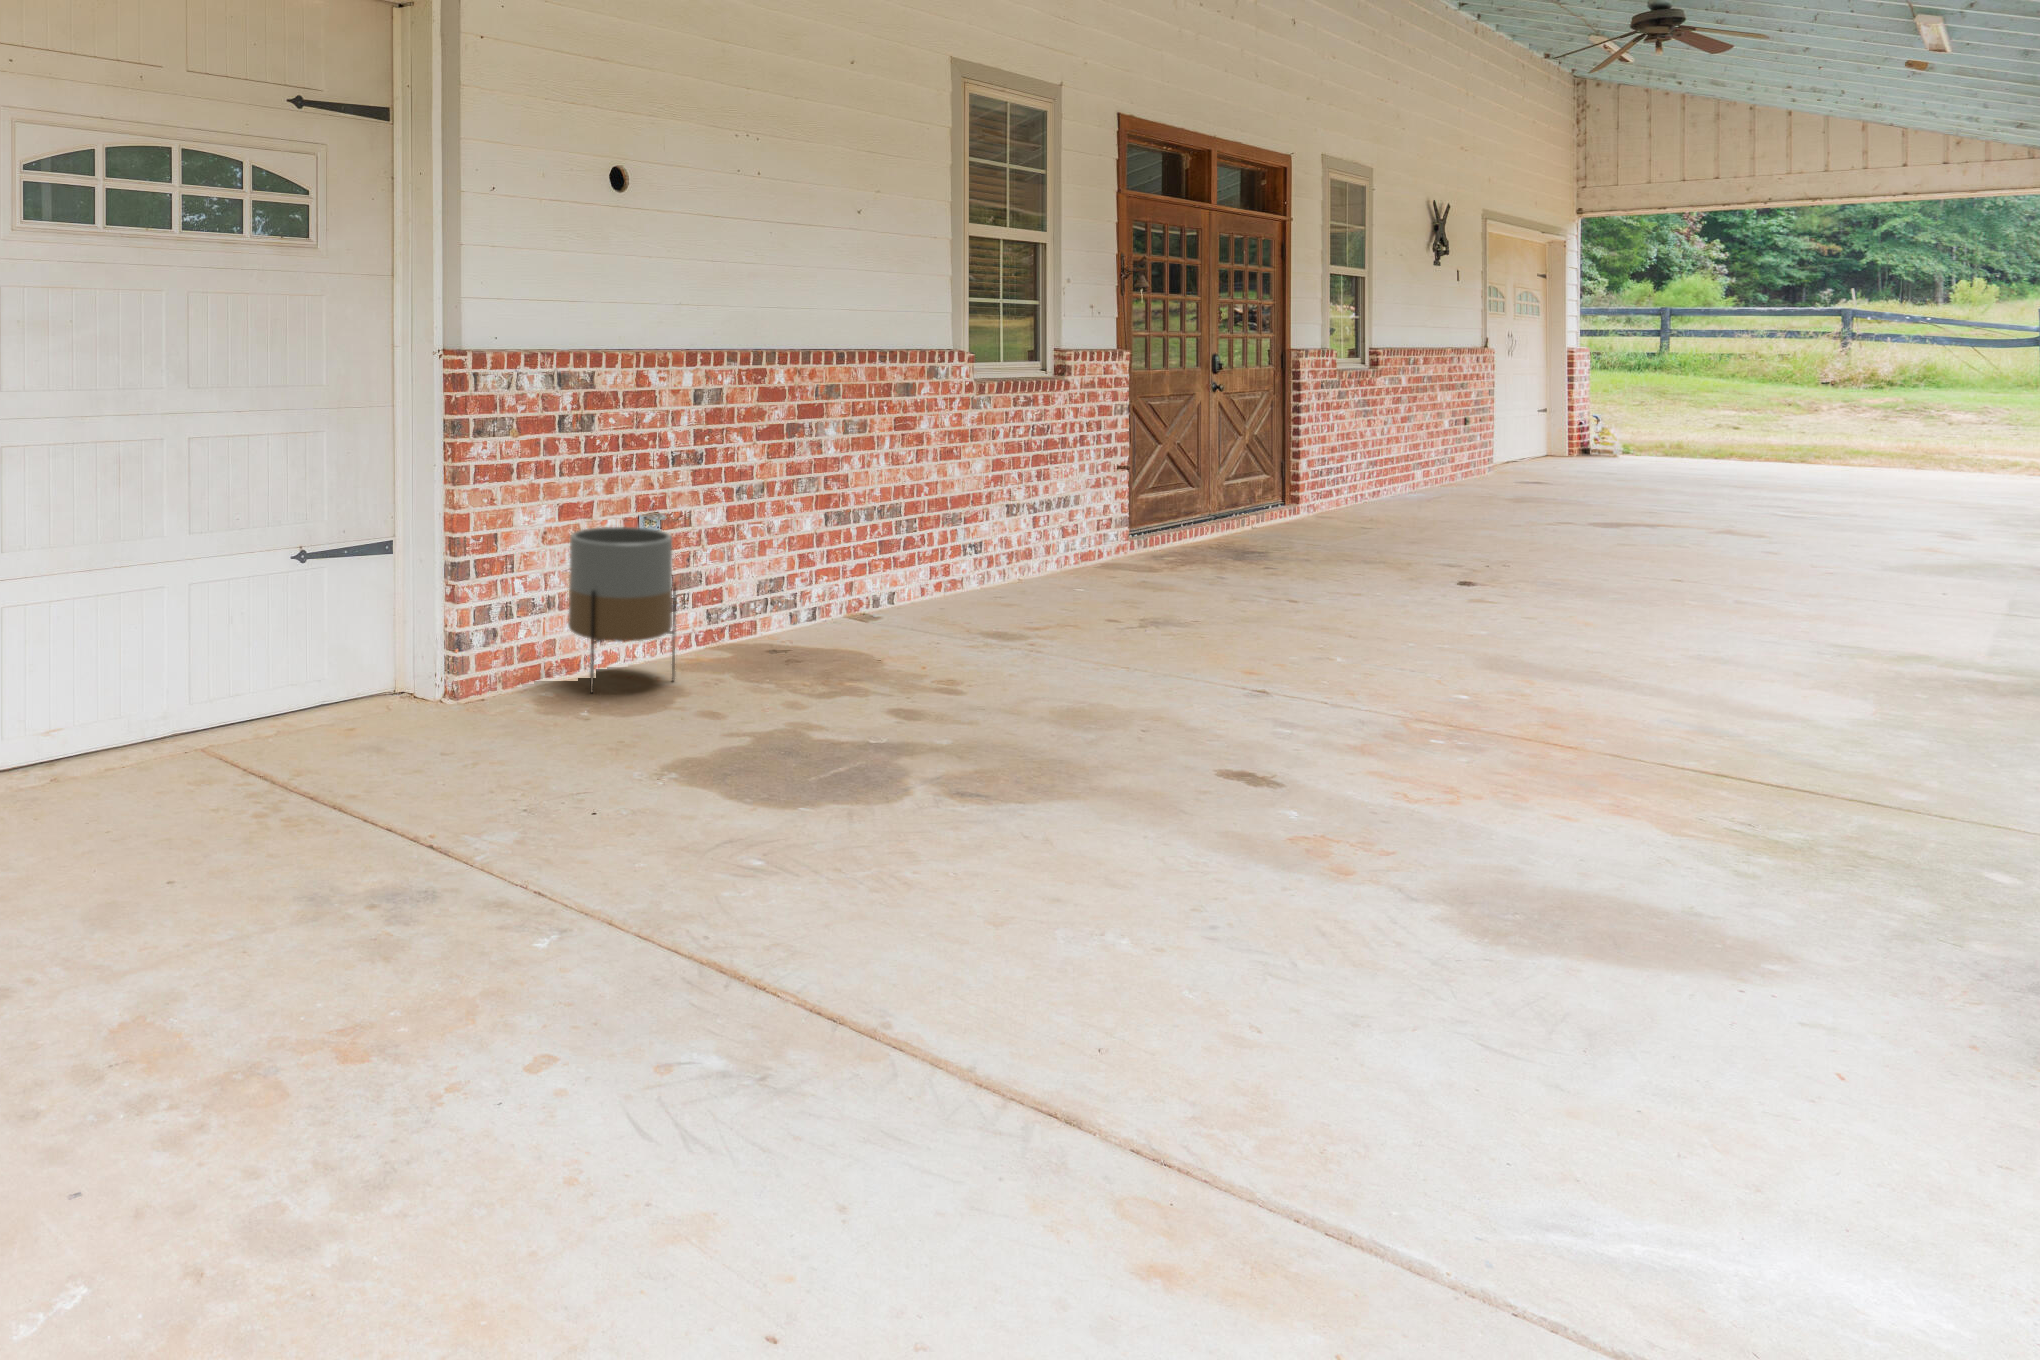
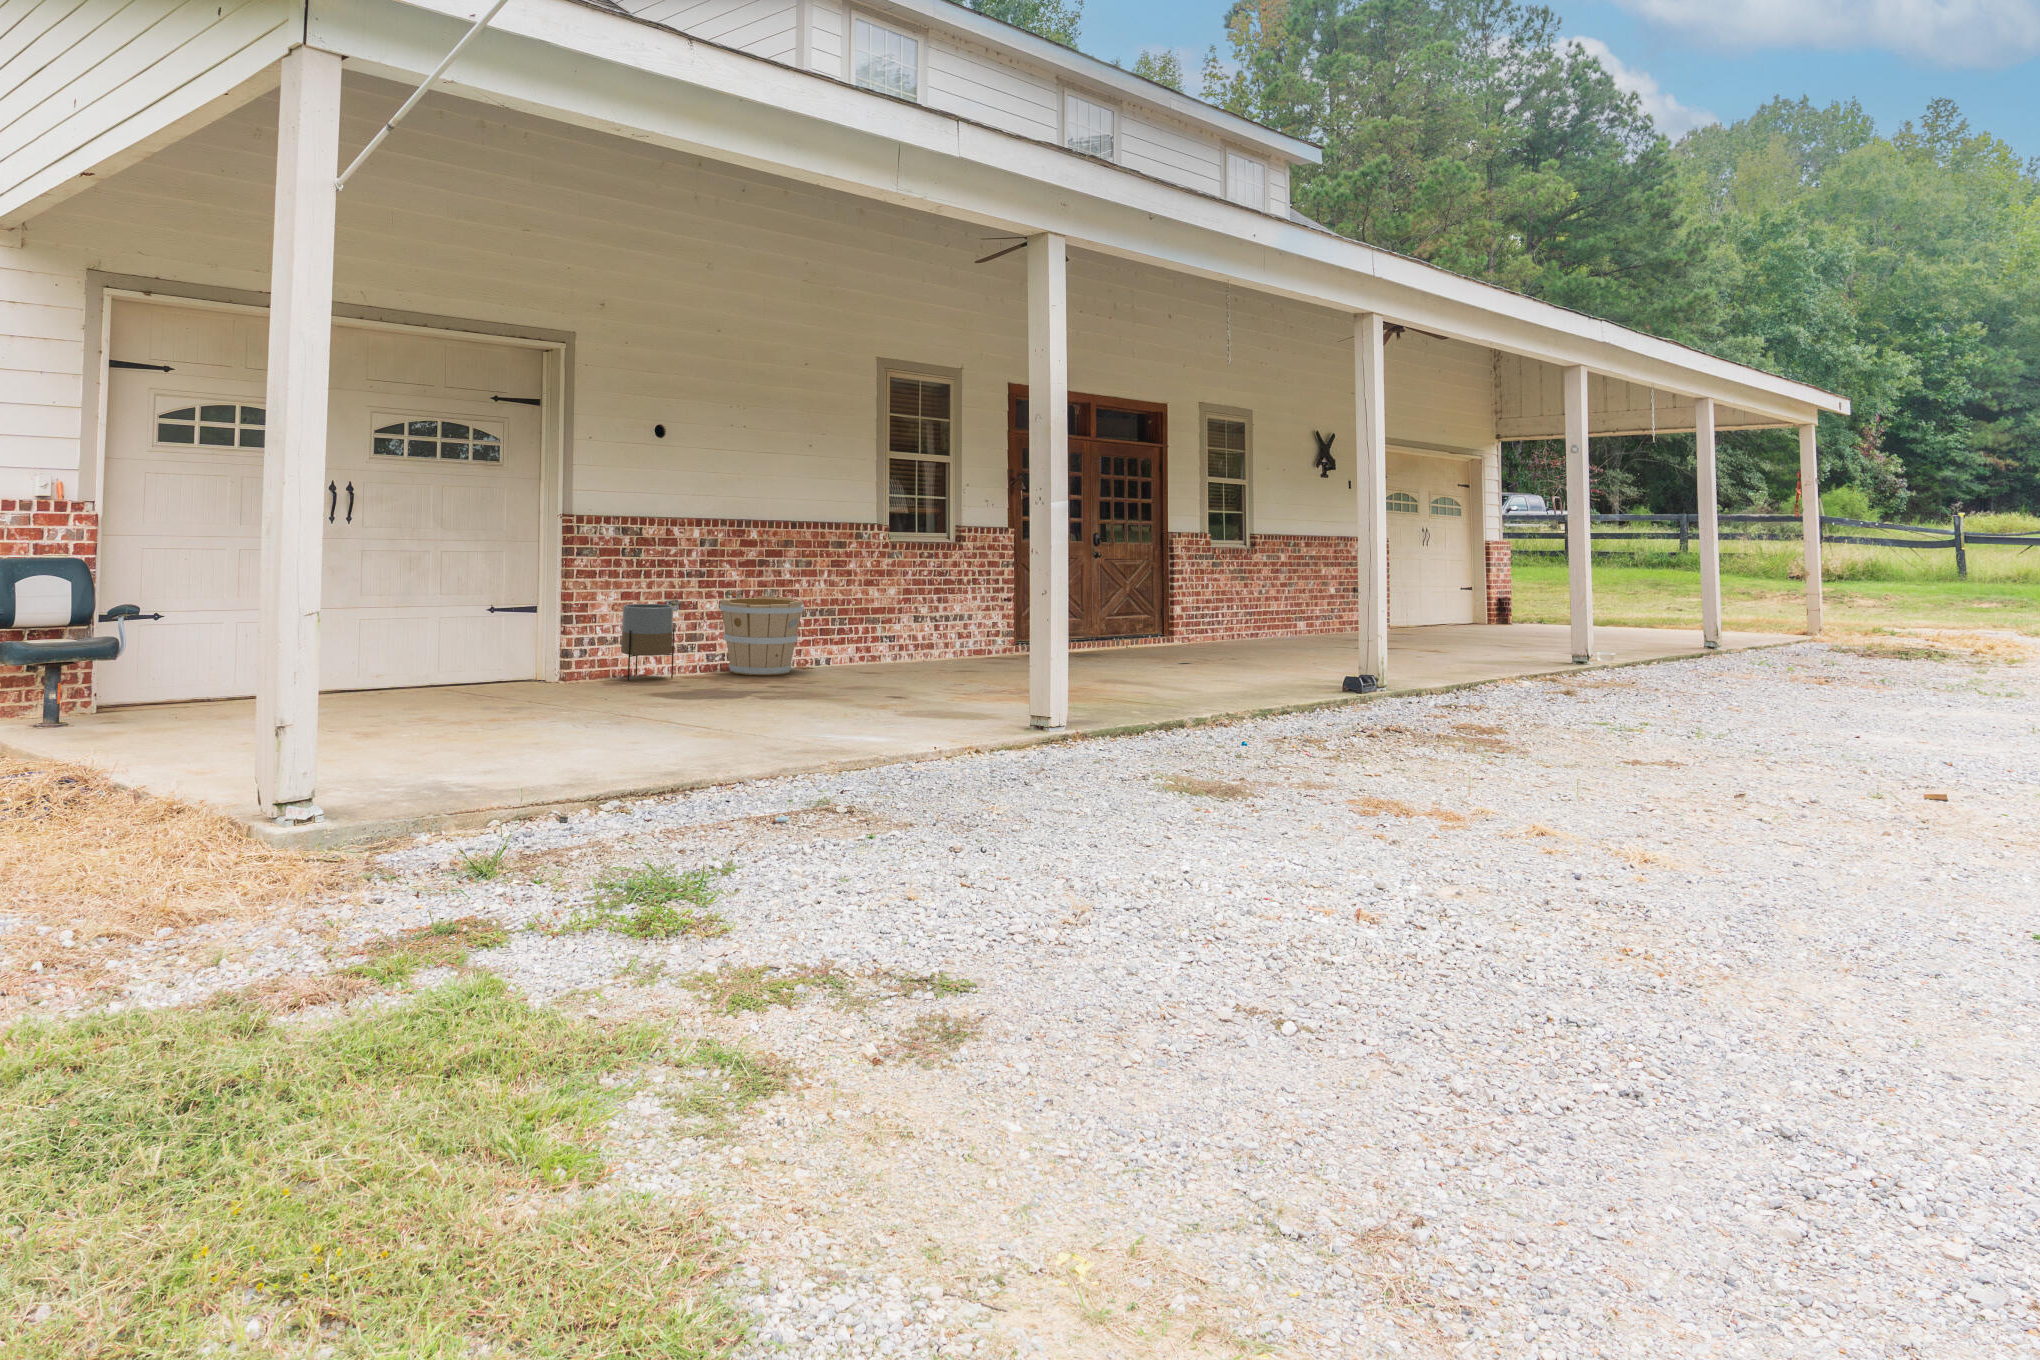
wooden bucket: none [738,495,905,659] -> present [720,596,804,676]

